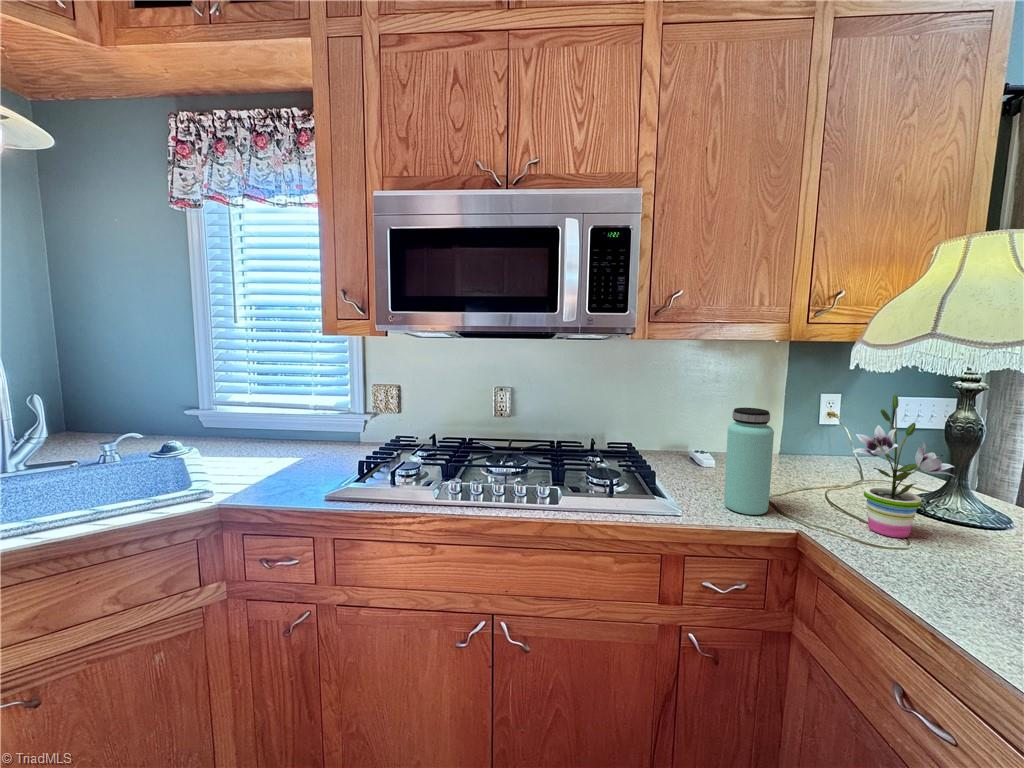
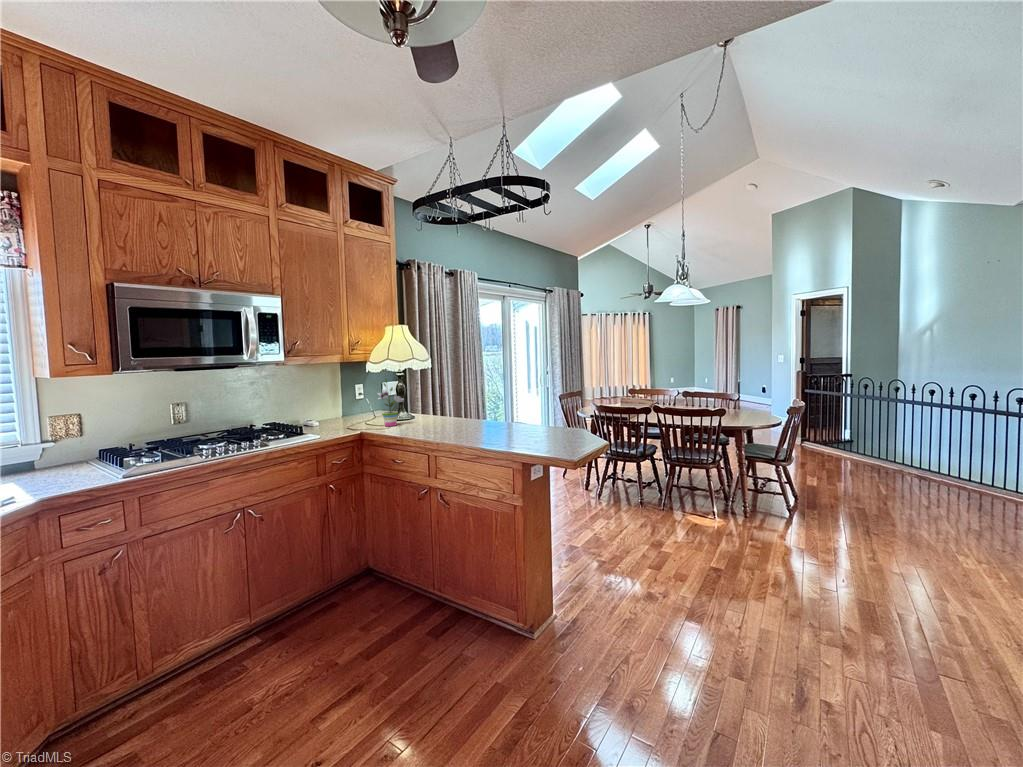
bottle: present [724,408,774,515] -> none [332,390,352,433]

